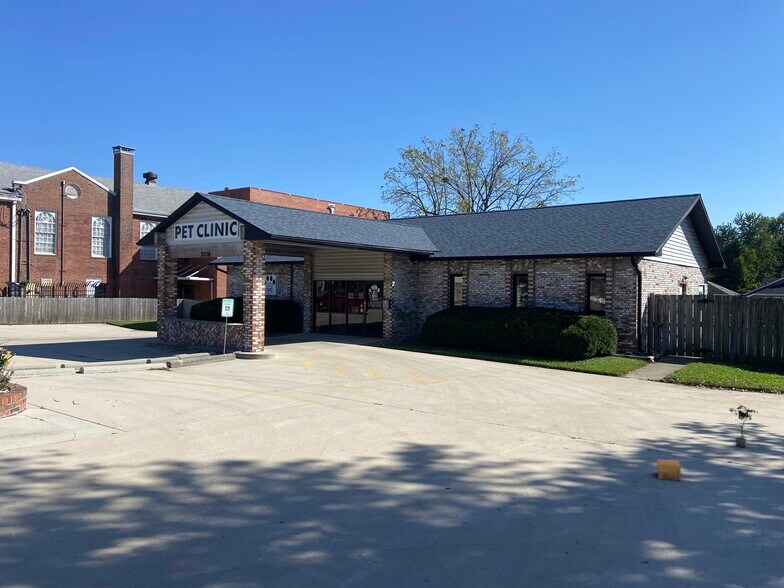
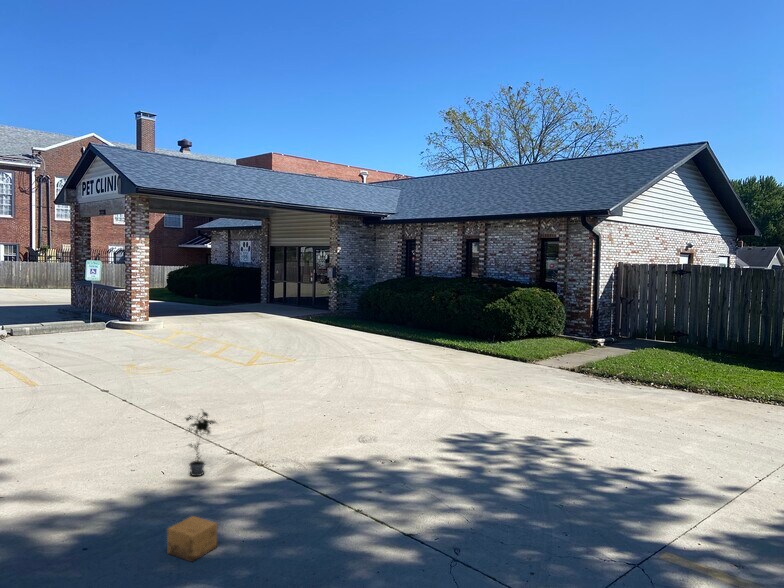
potted plant: present [730,405,758,447] -> present [186,412,216,476]

